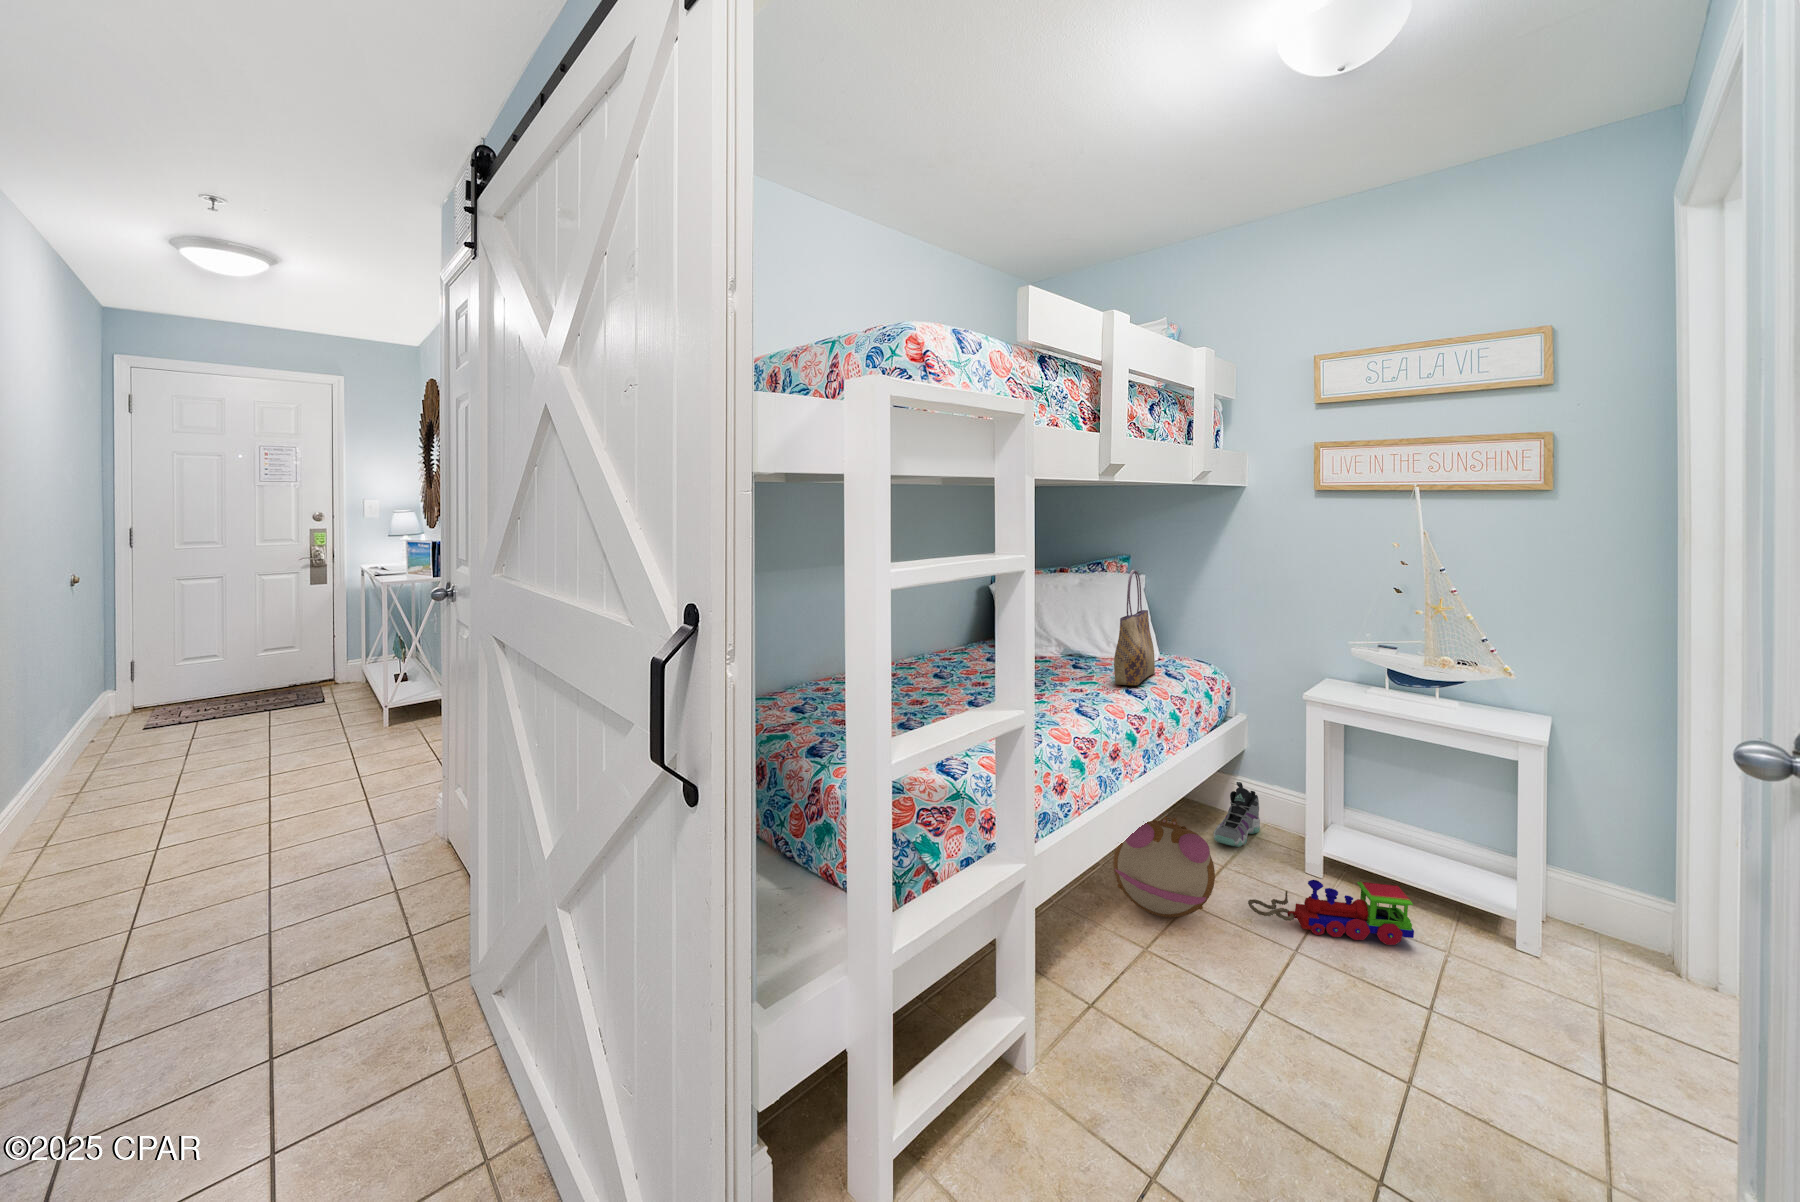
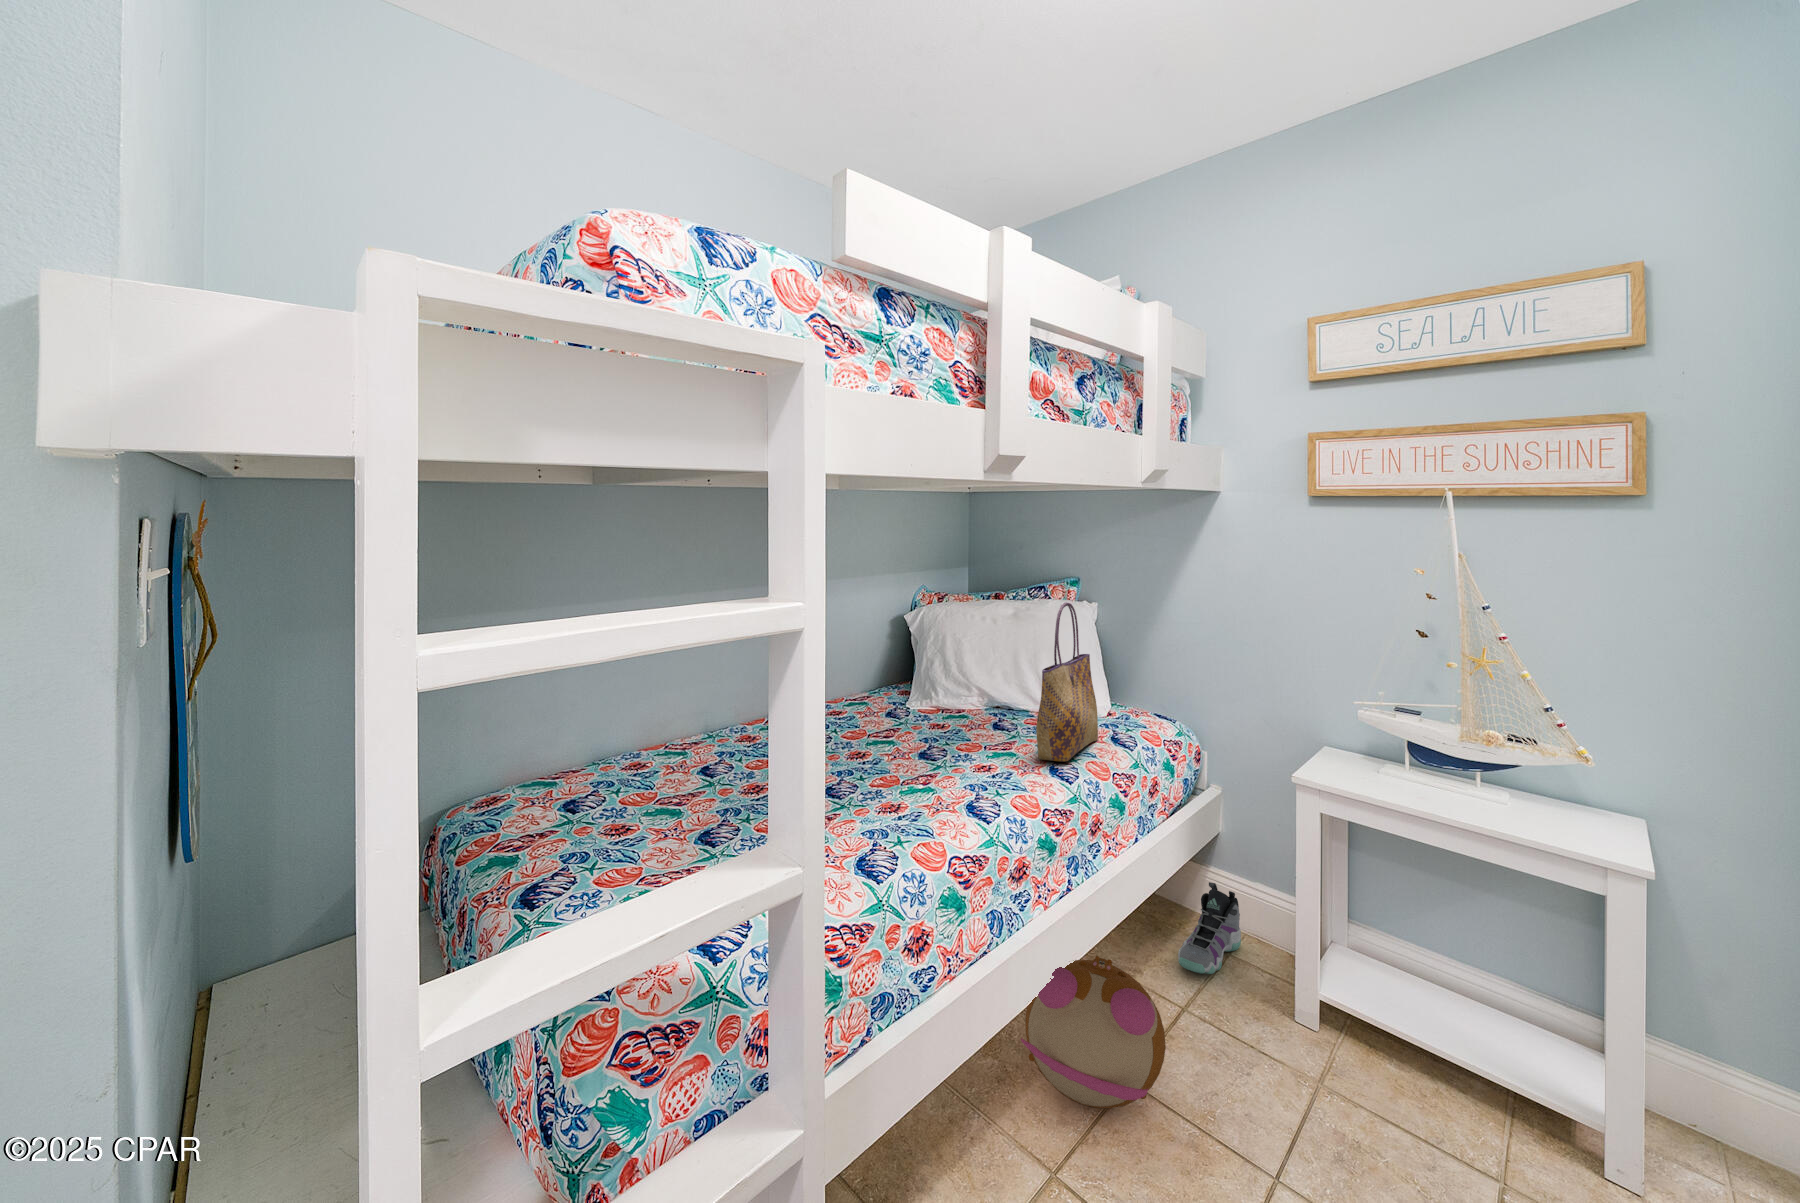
toy train: present [1248,880,1414,945] -> none [1214,1054,1451,1158]

